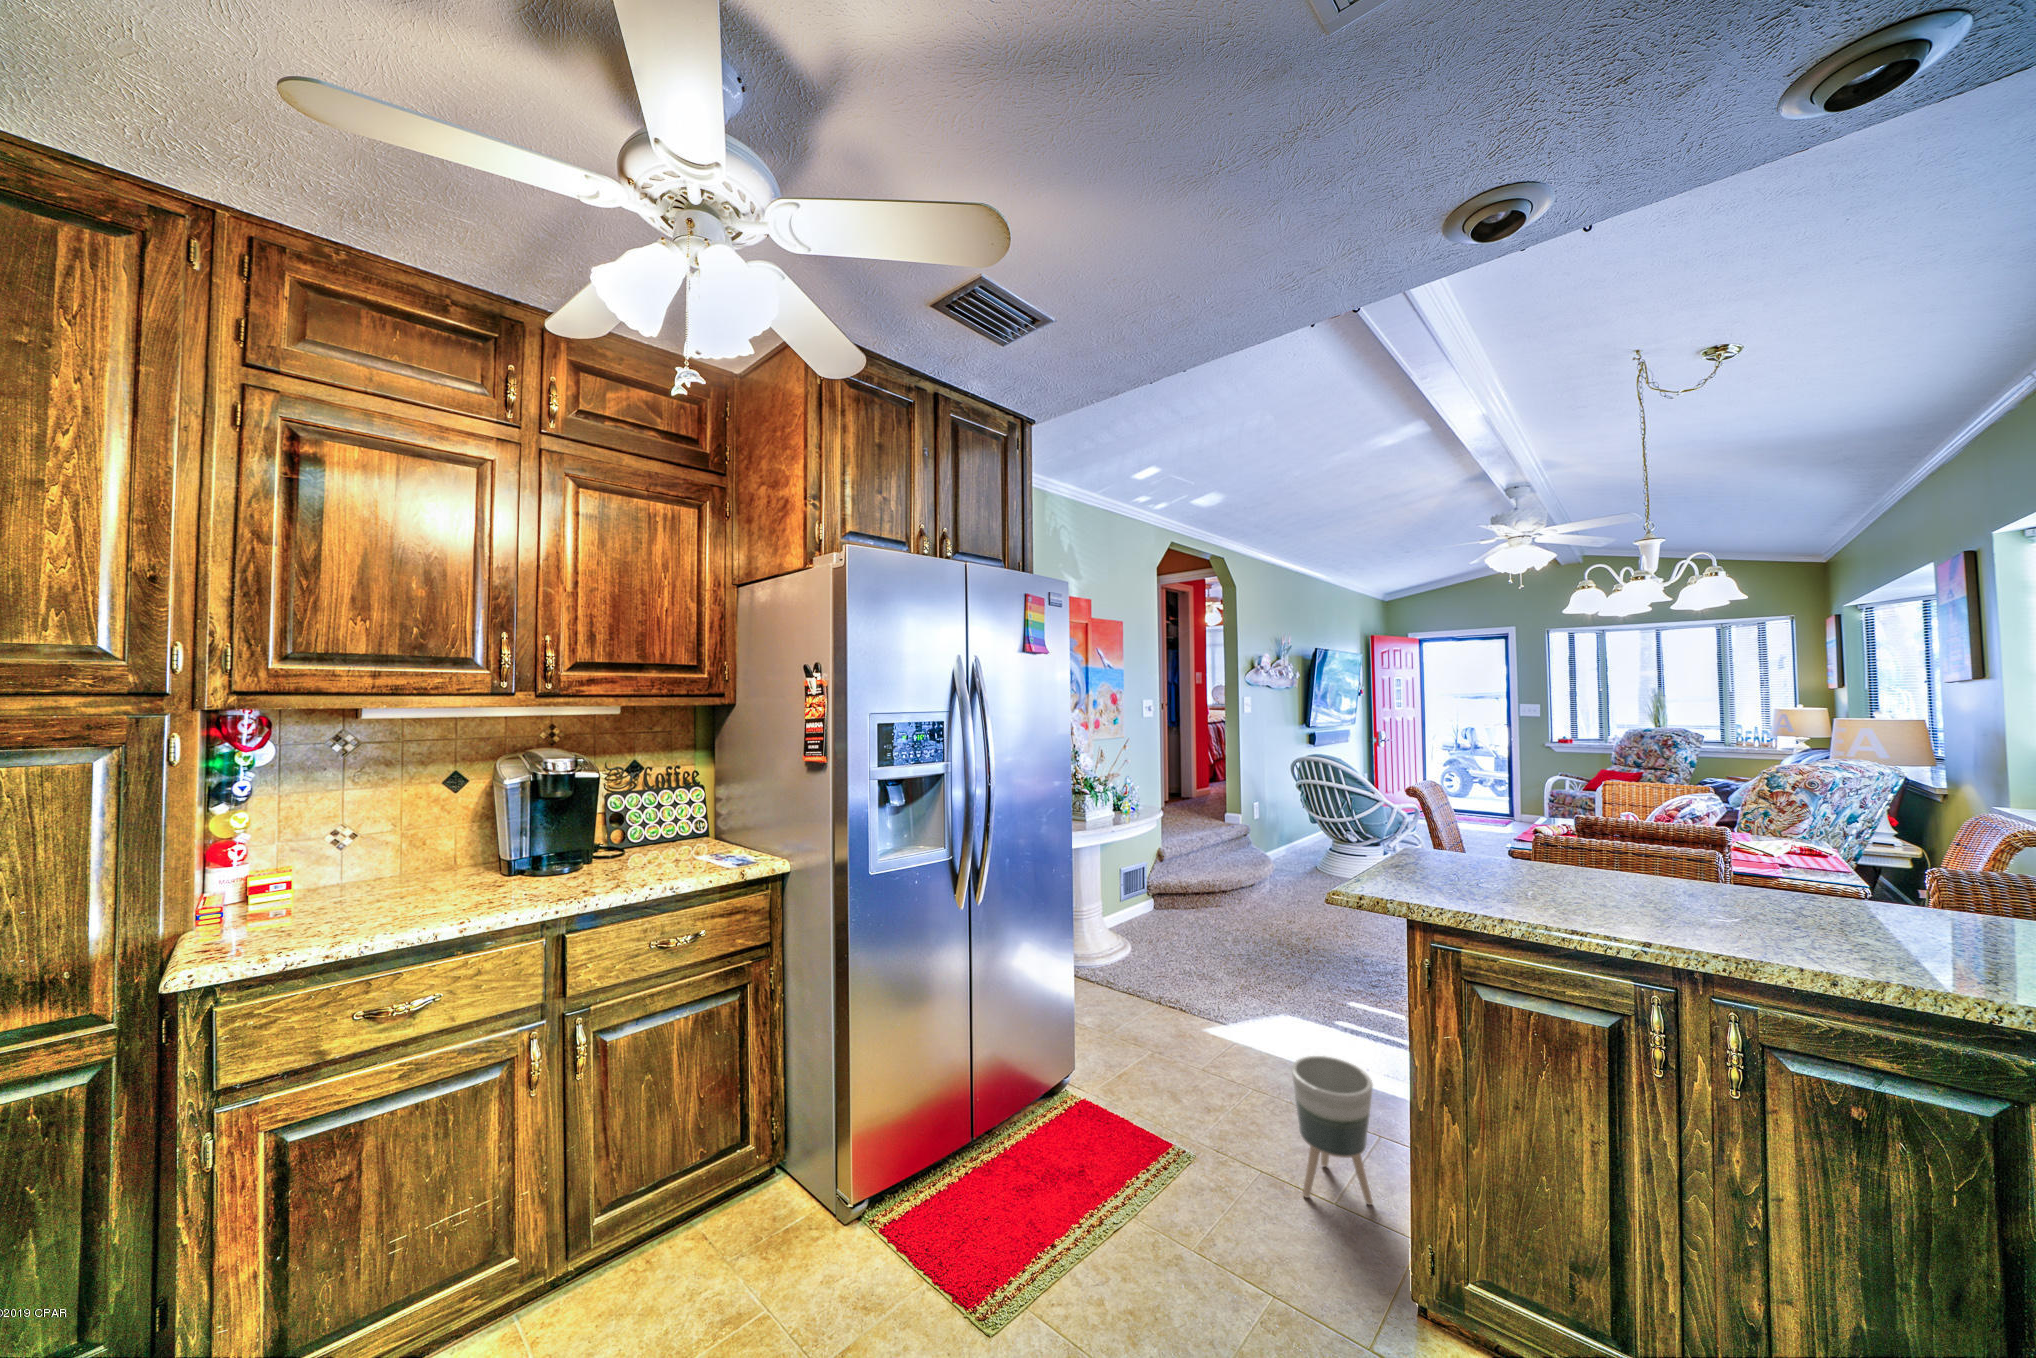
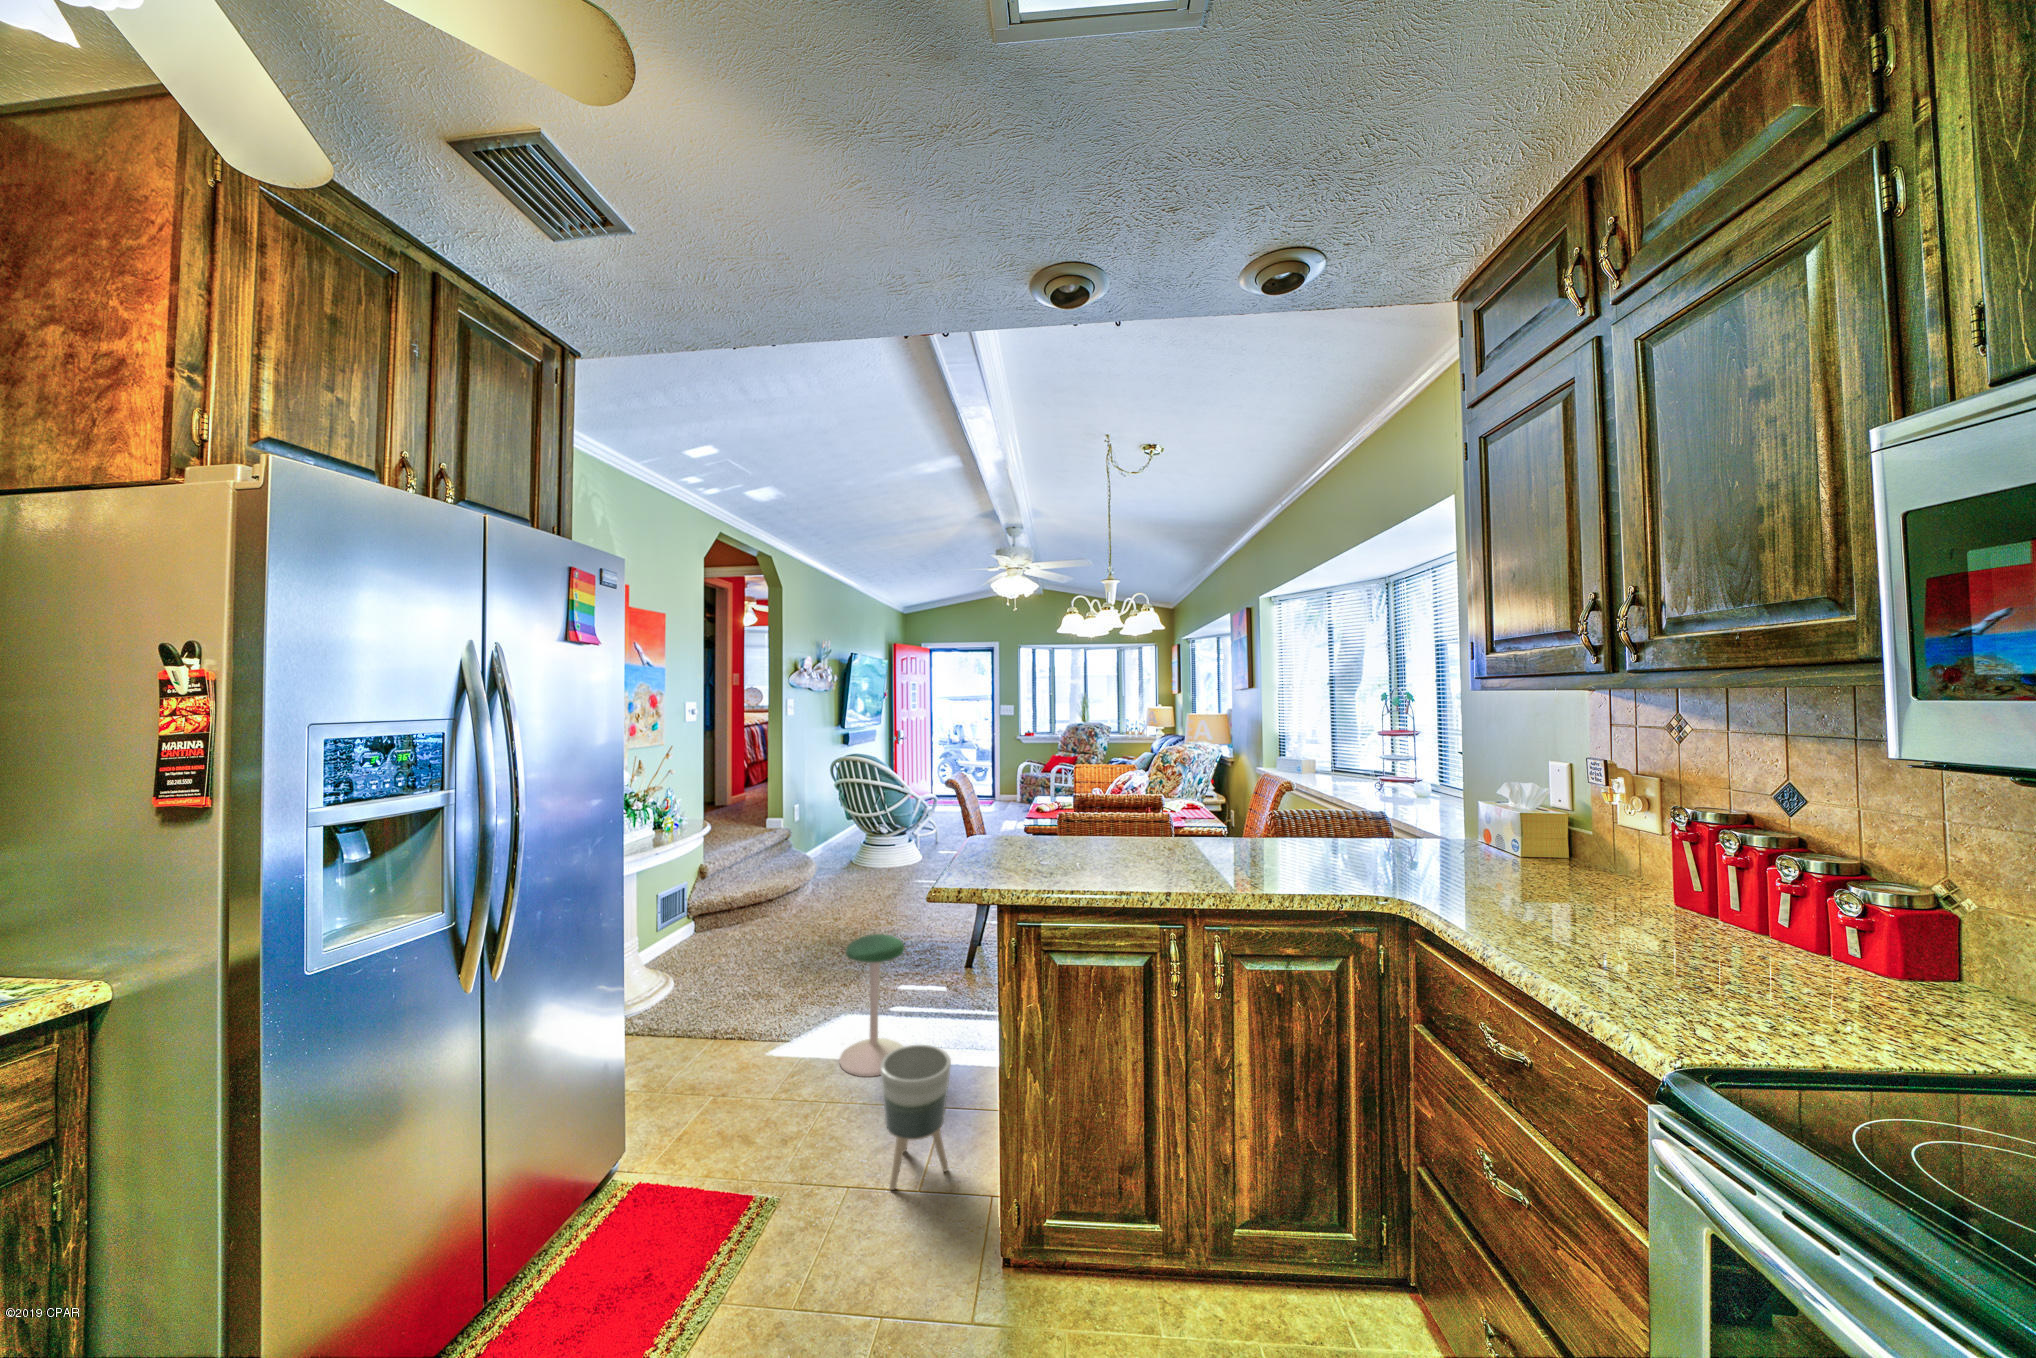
stool: none [1270,938,1345,1086] -> present [839,934,904,1077]

